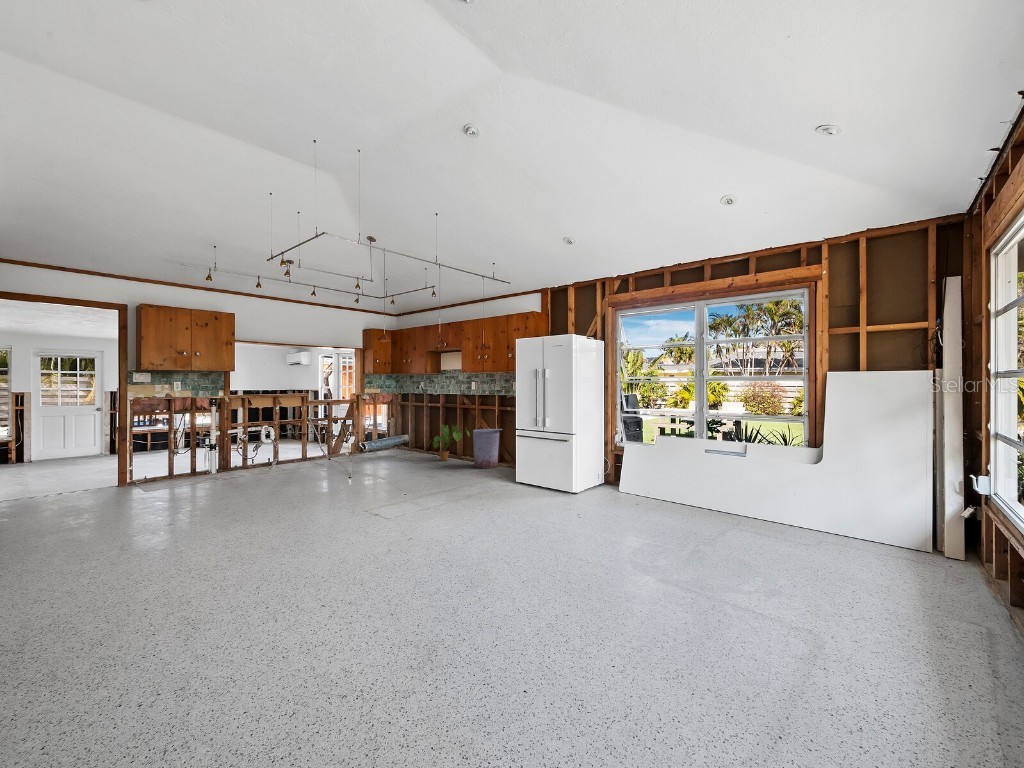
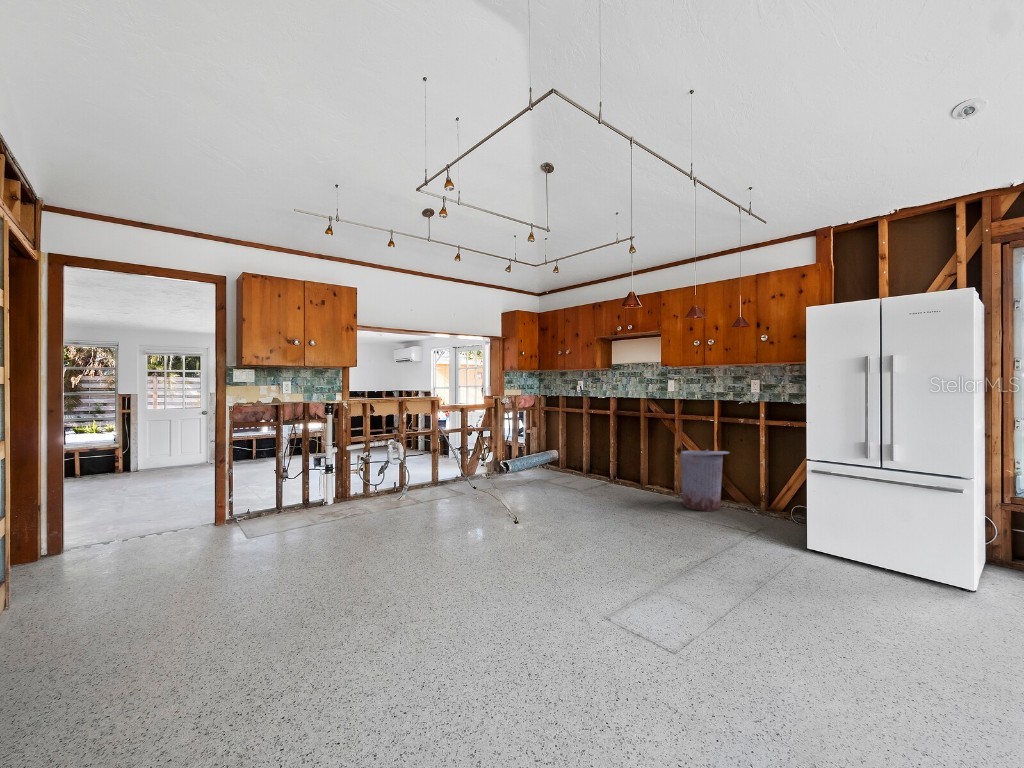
house plant: present [433,425,469,461] -> none [603,441,662,492]

